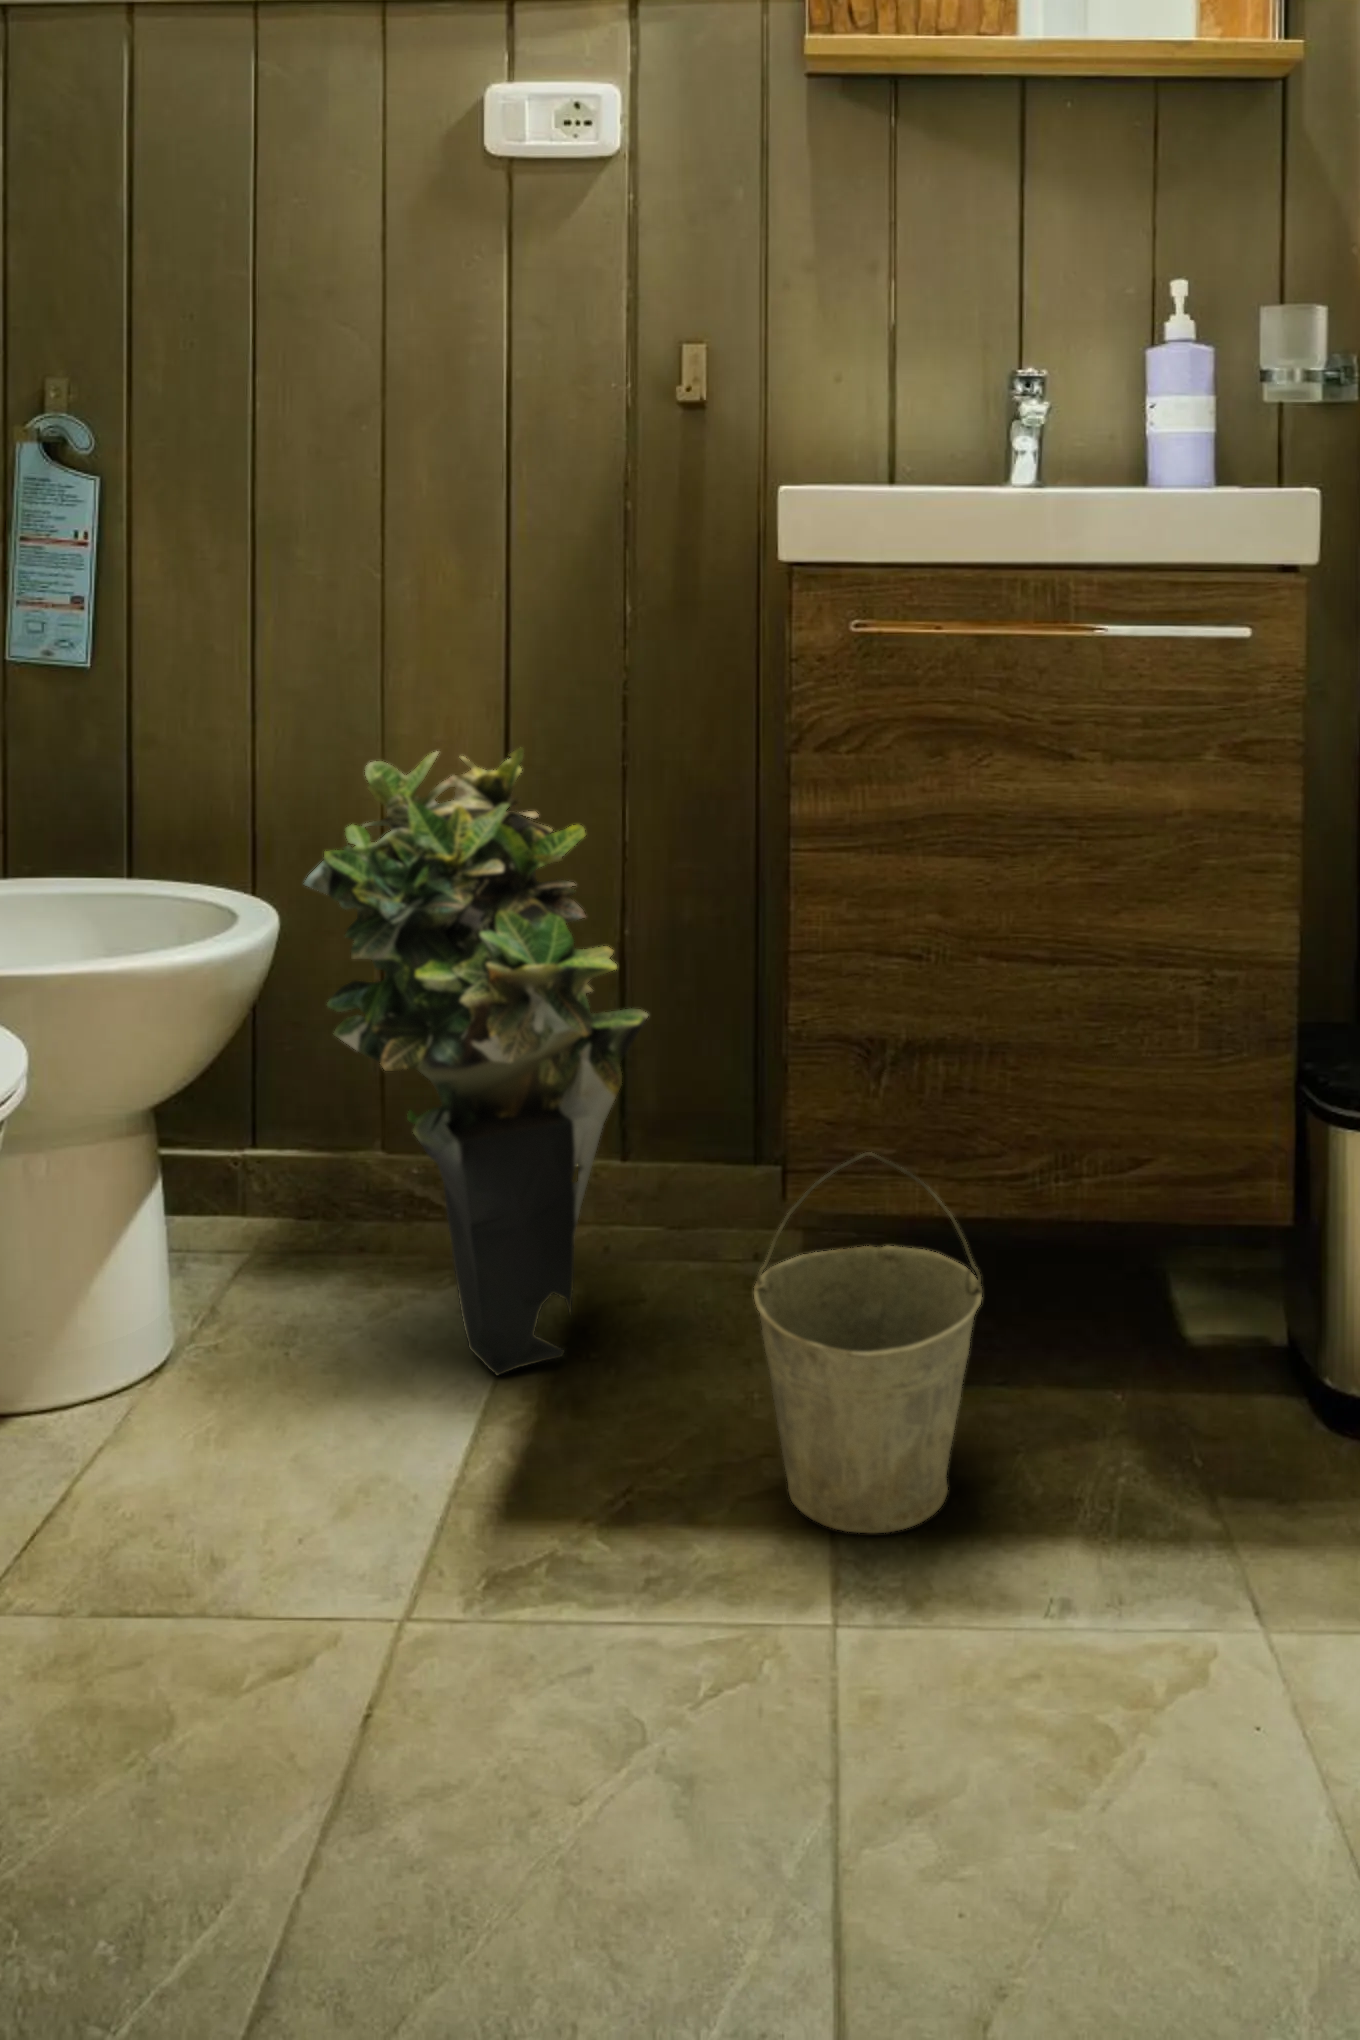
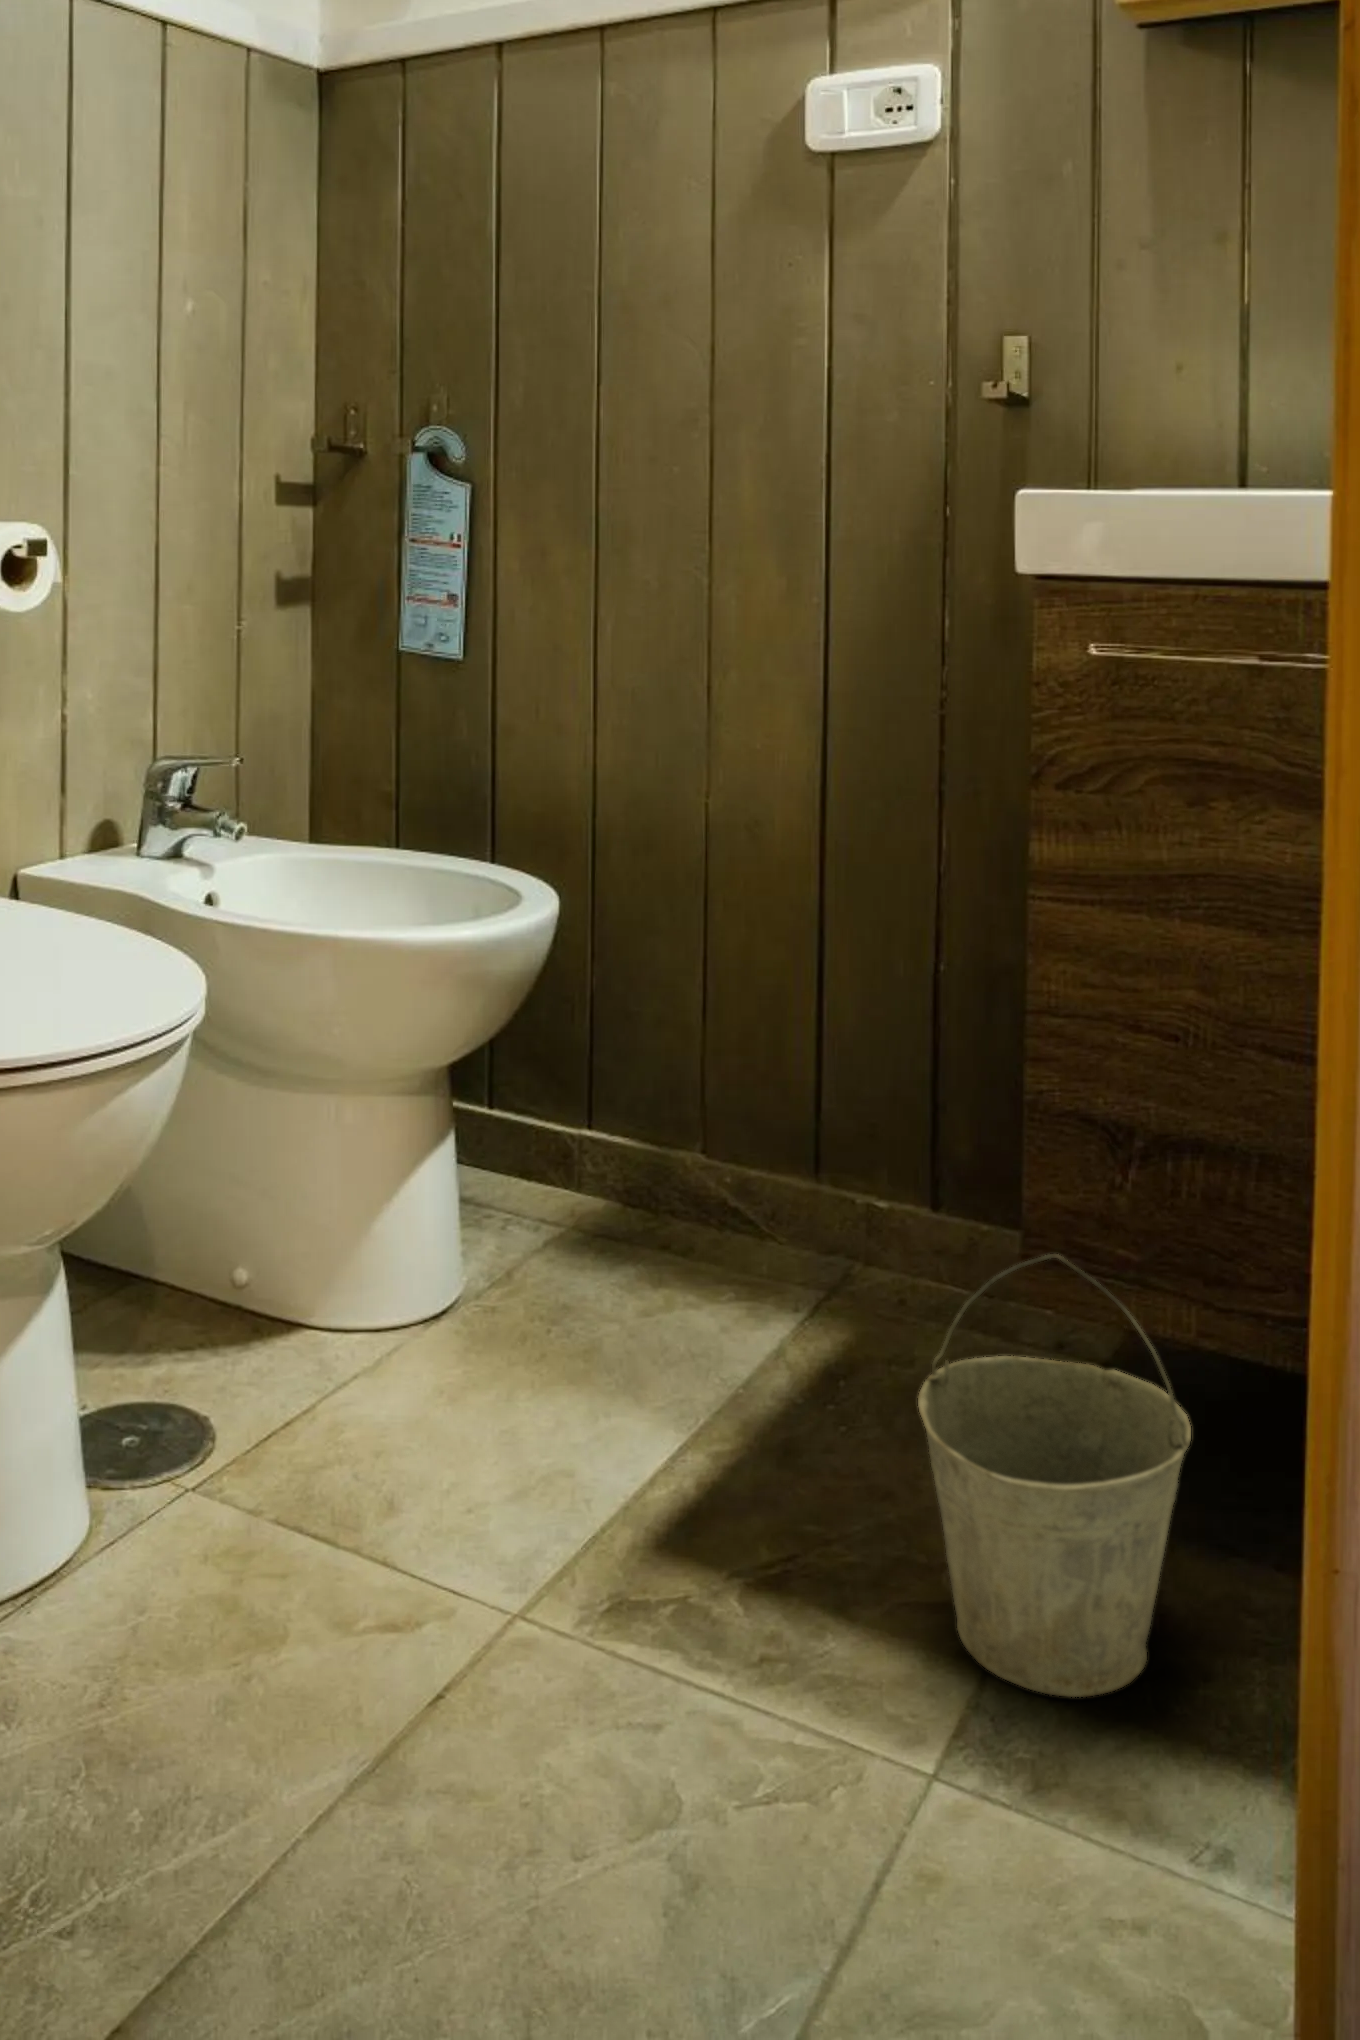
potted plant: present [304,748,648,1375] -> none [578,763,922,1409]

